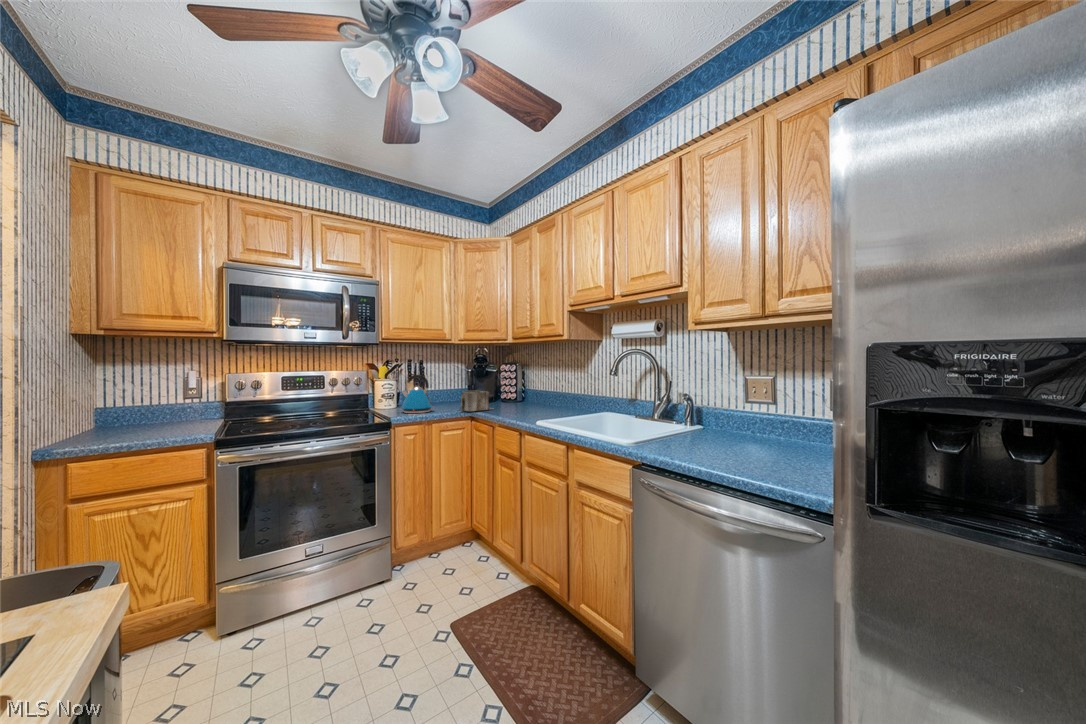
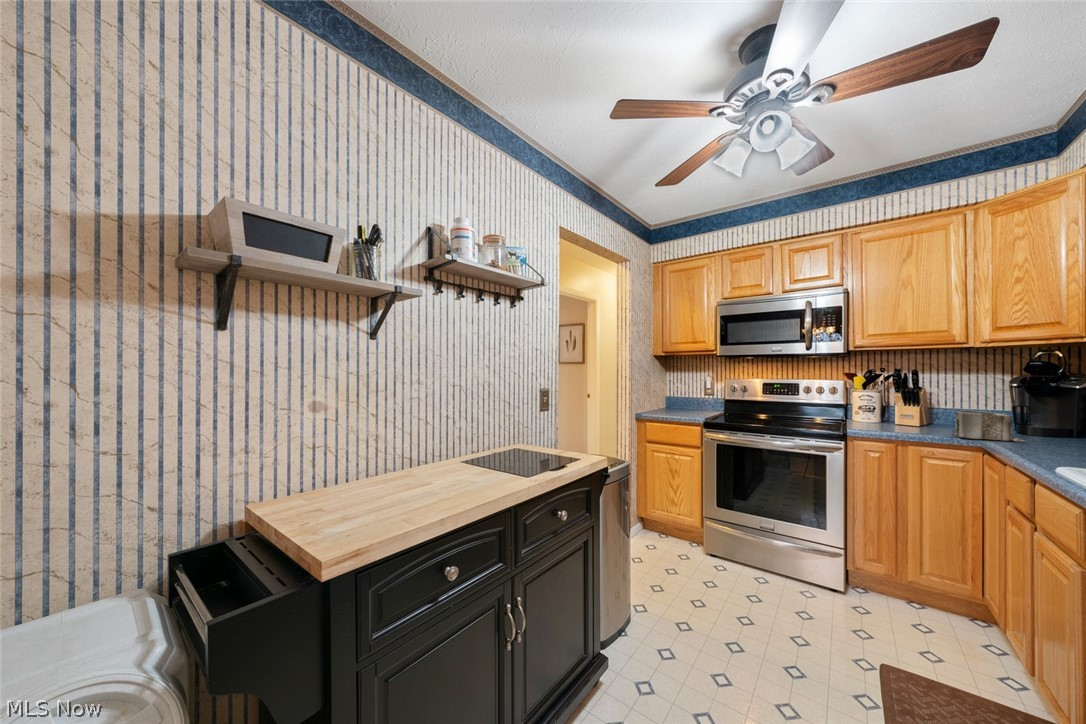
kettle: present [402,375,434,413] -> none [874,386,919,430]

